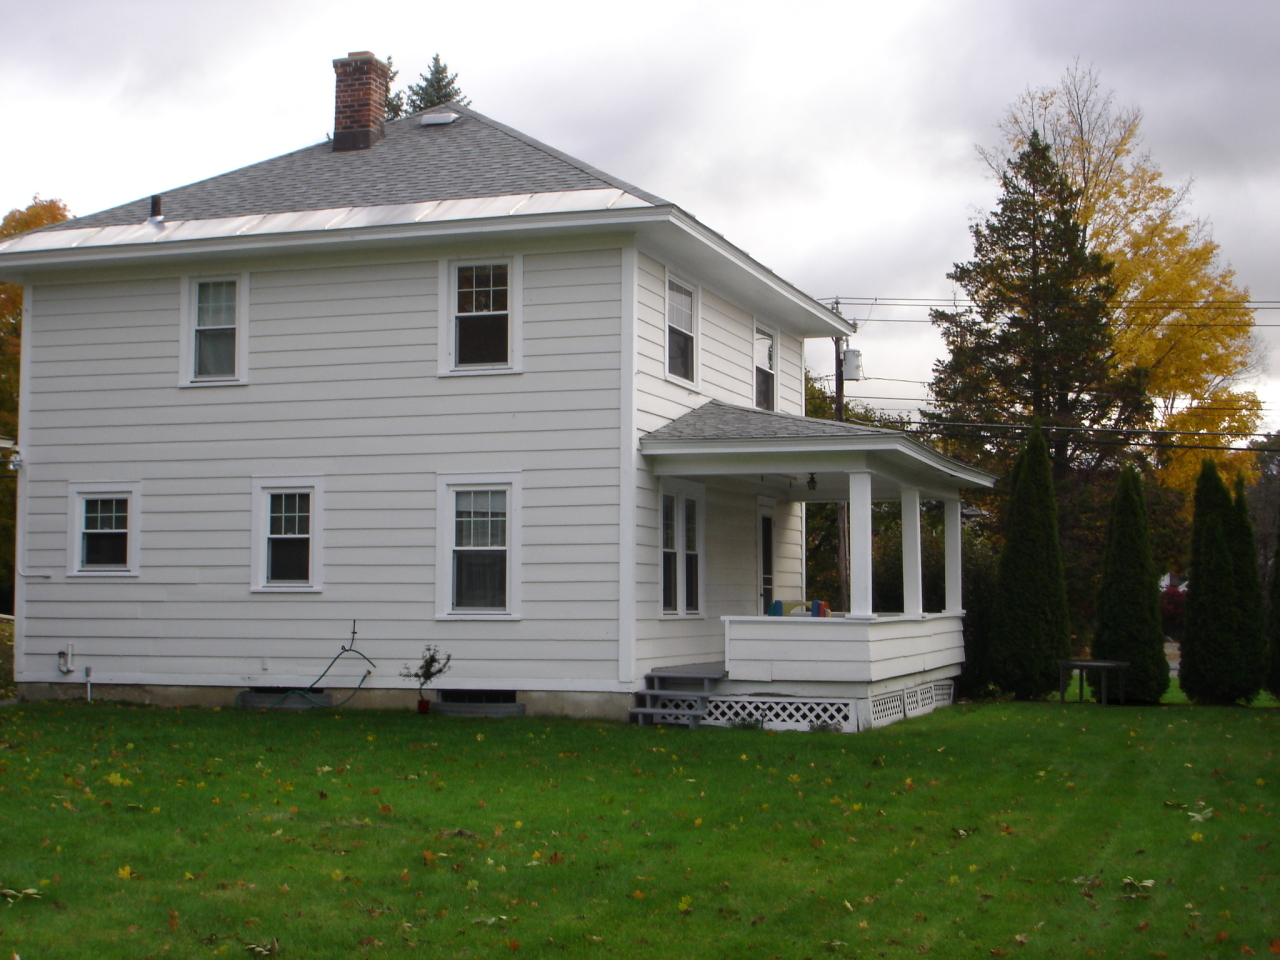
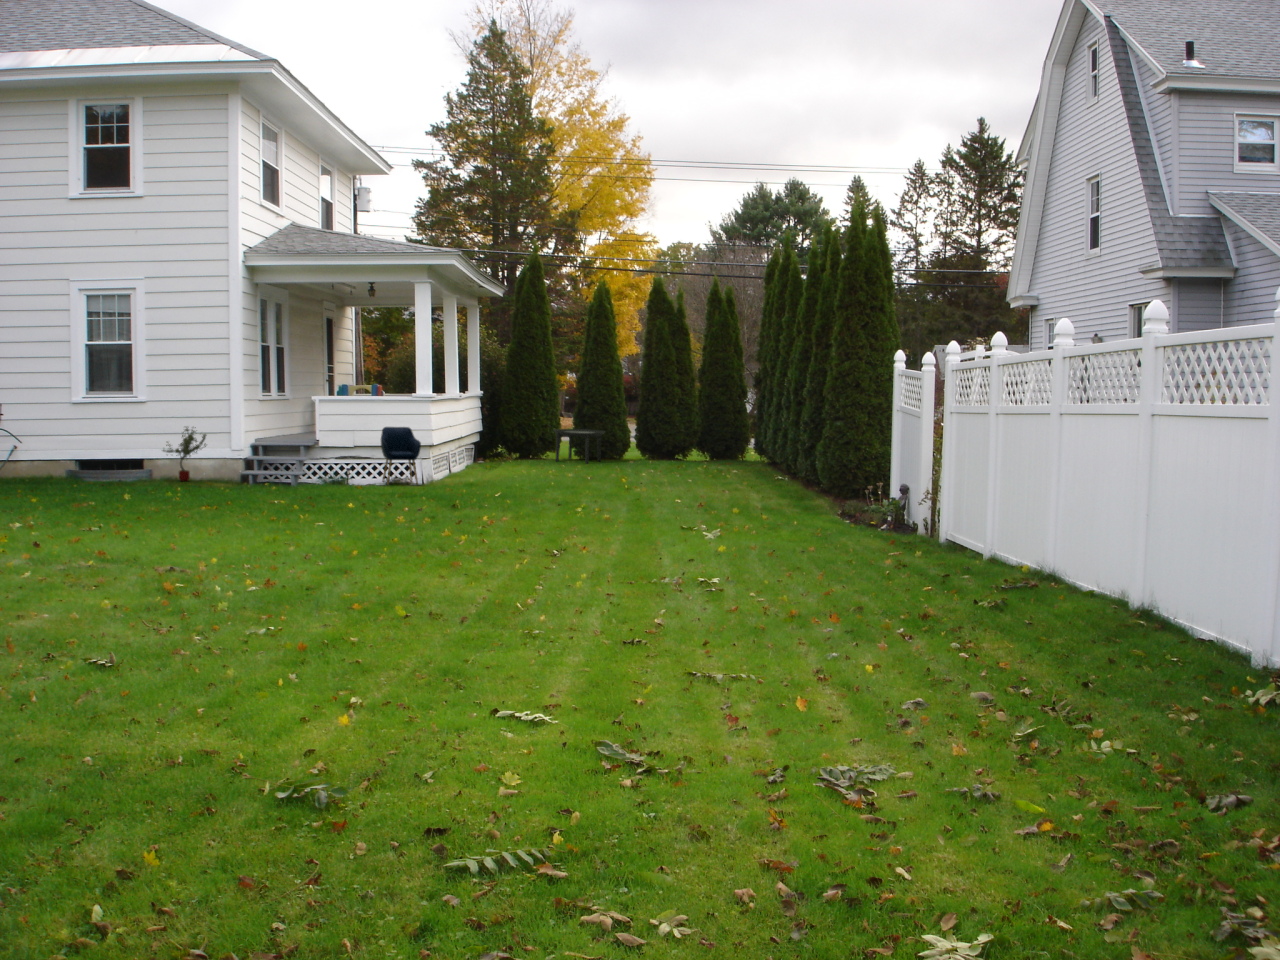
potted tree: present [399,645,451,713] -> present [163,427,206,481]
chair: none [805,654,858,734] -> present [381,427,421,484]

